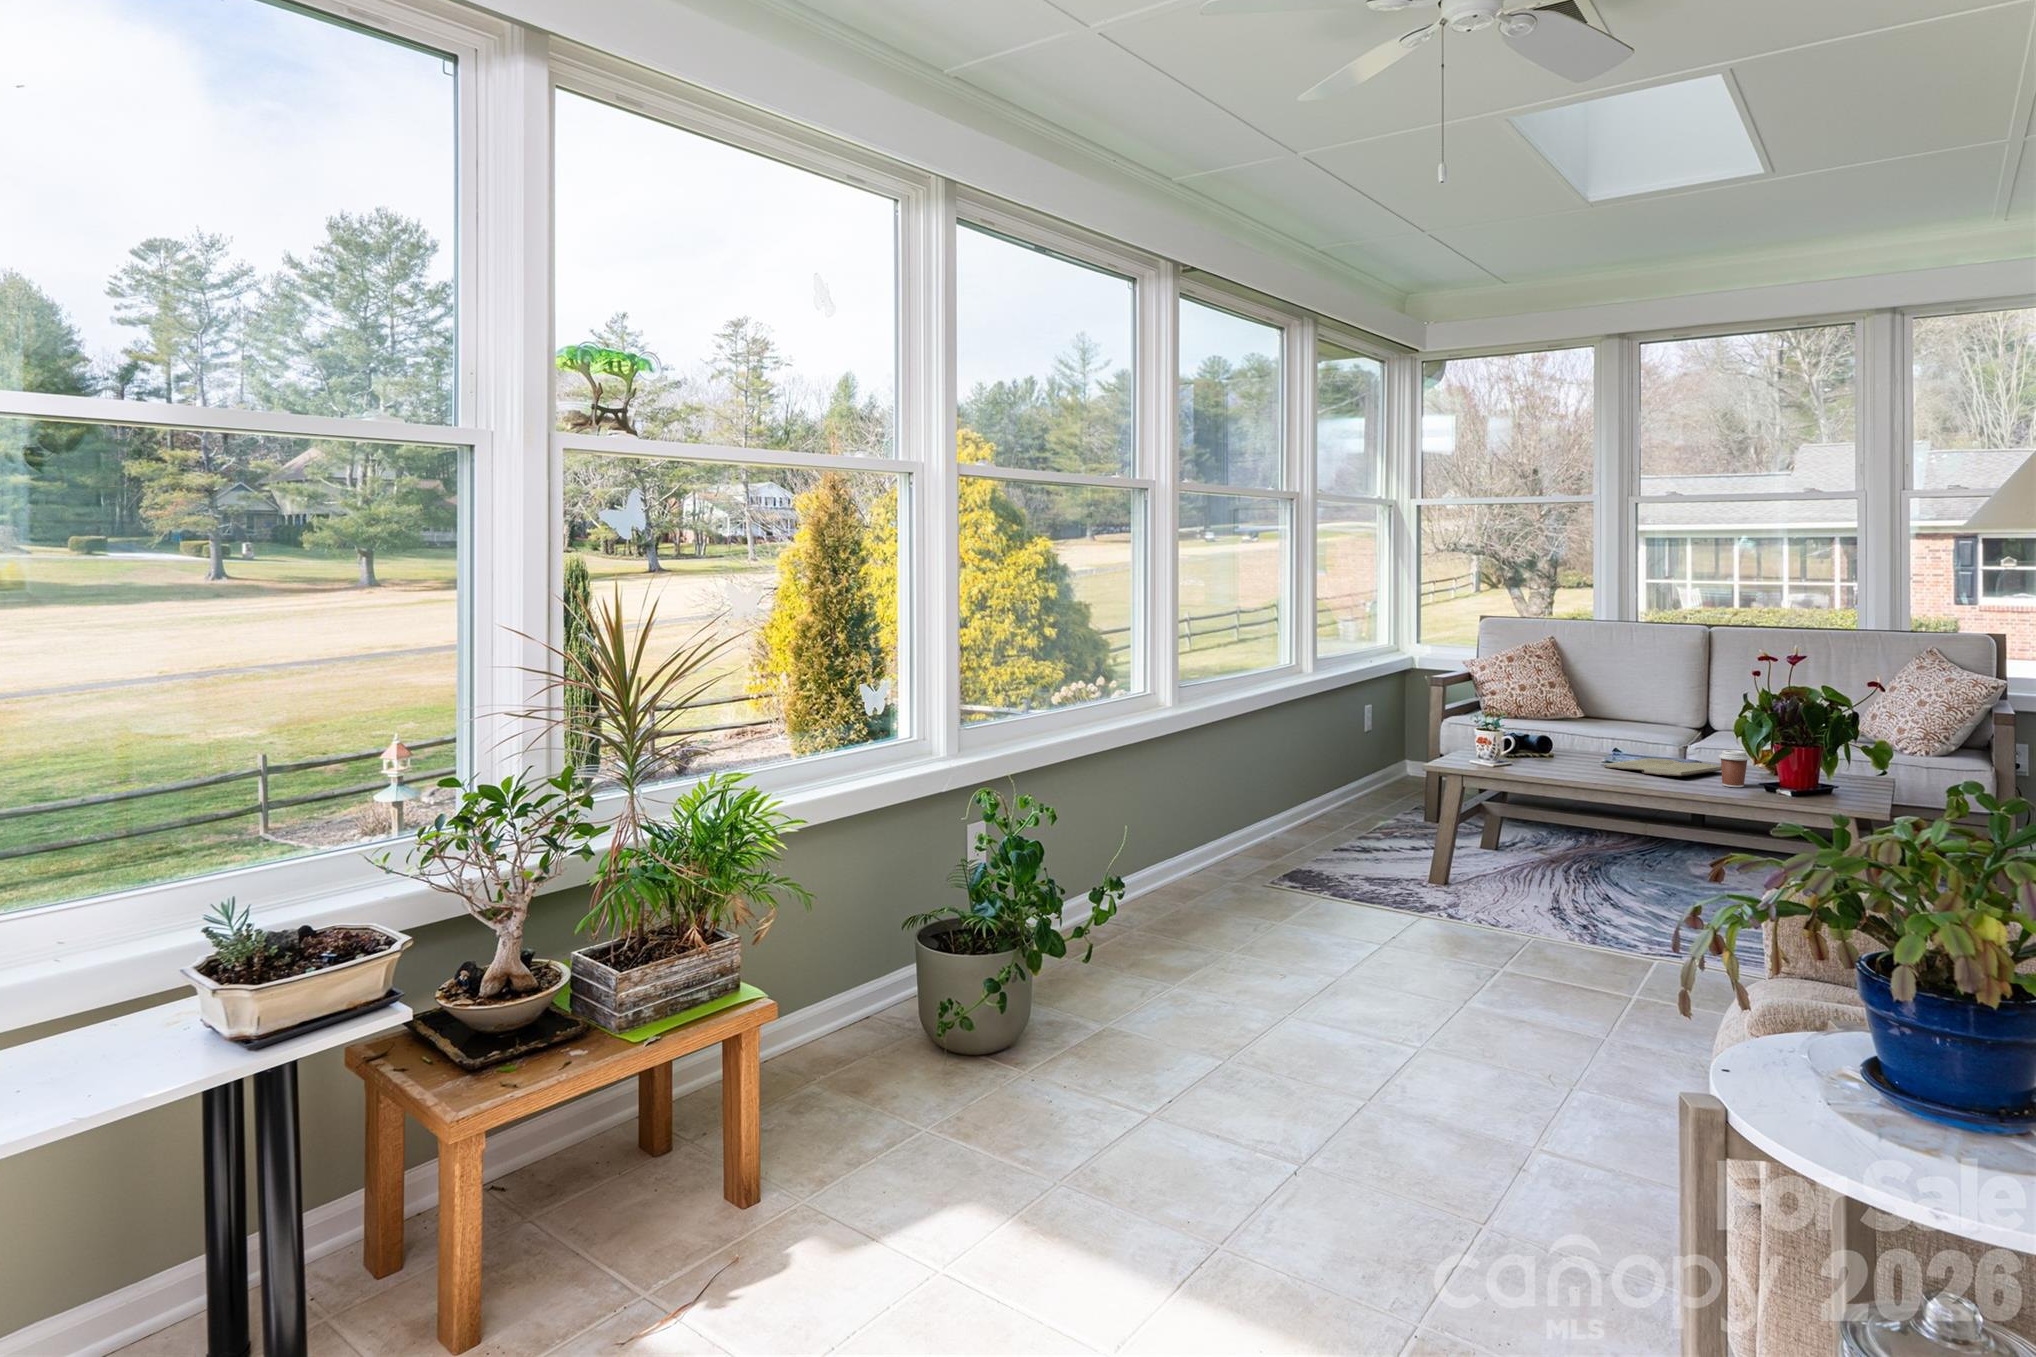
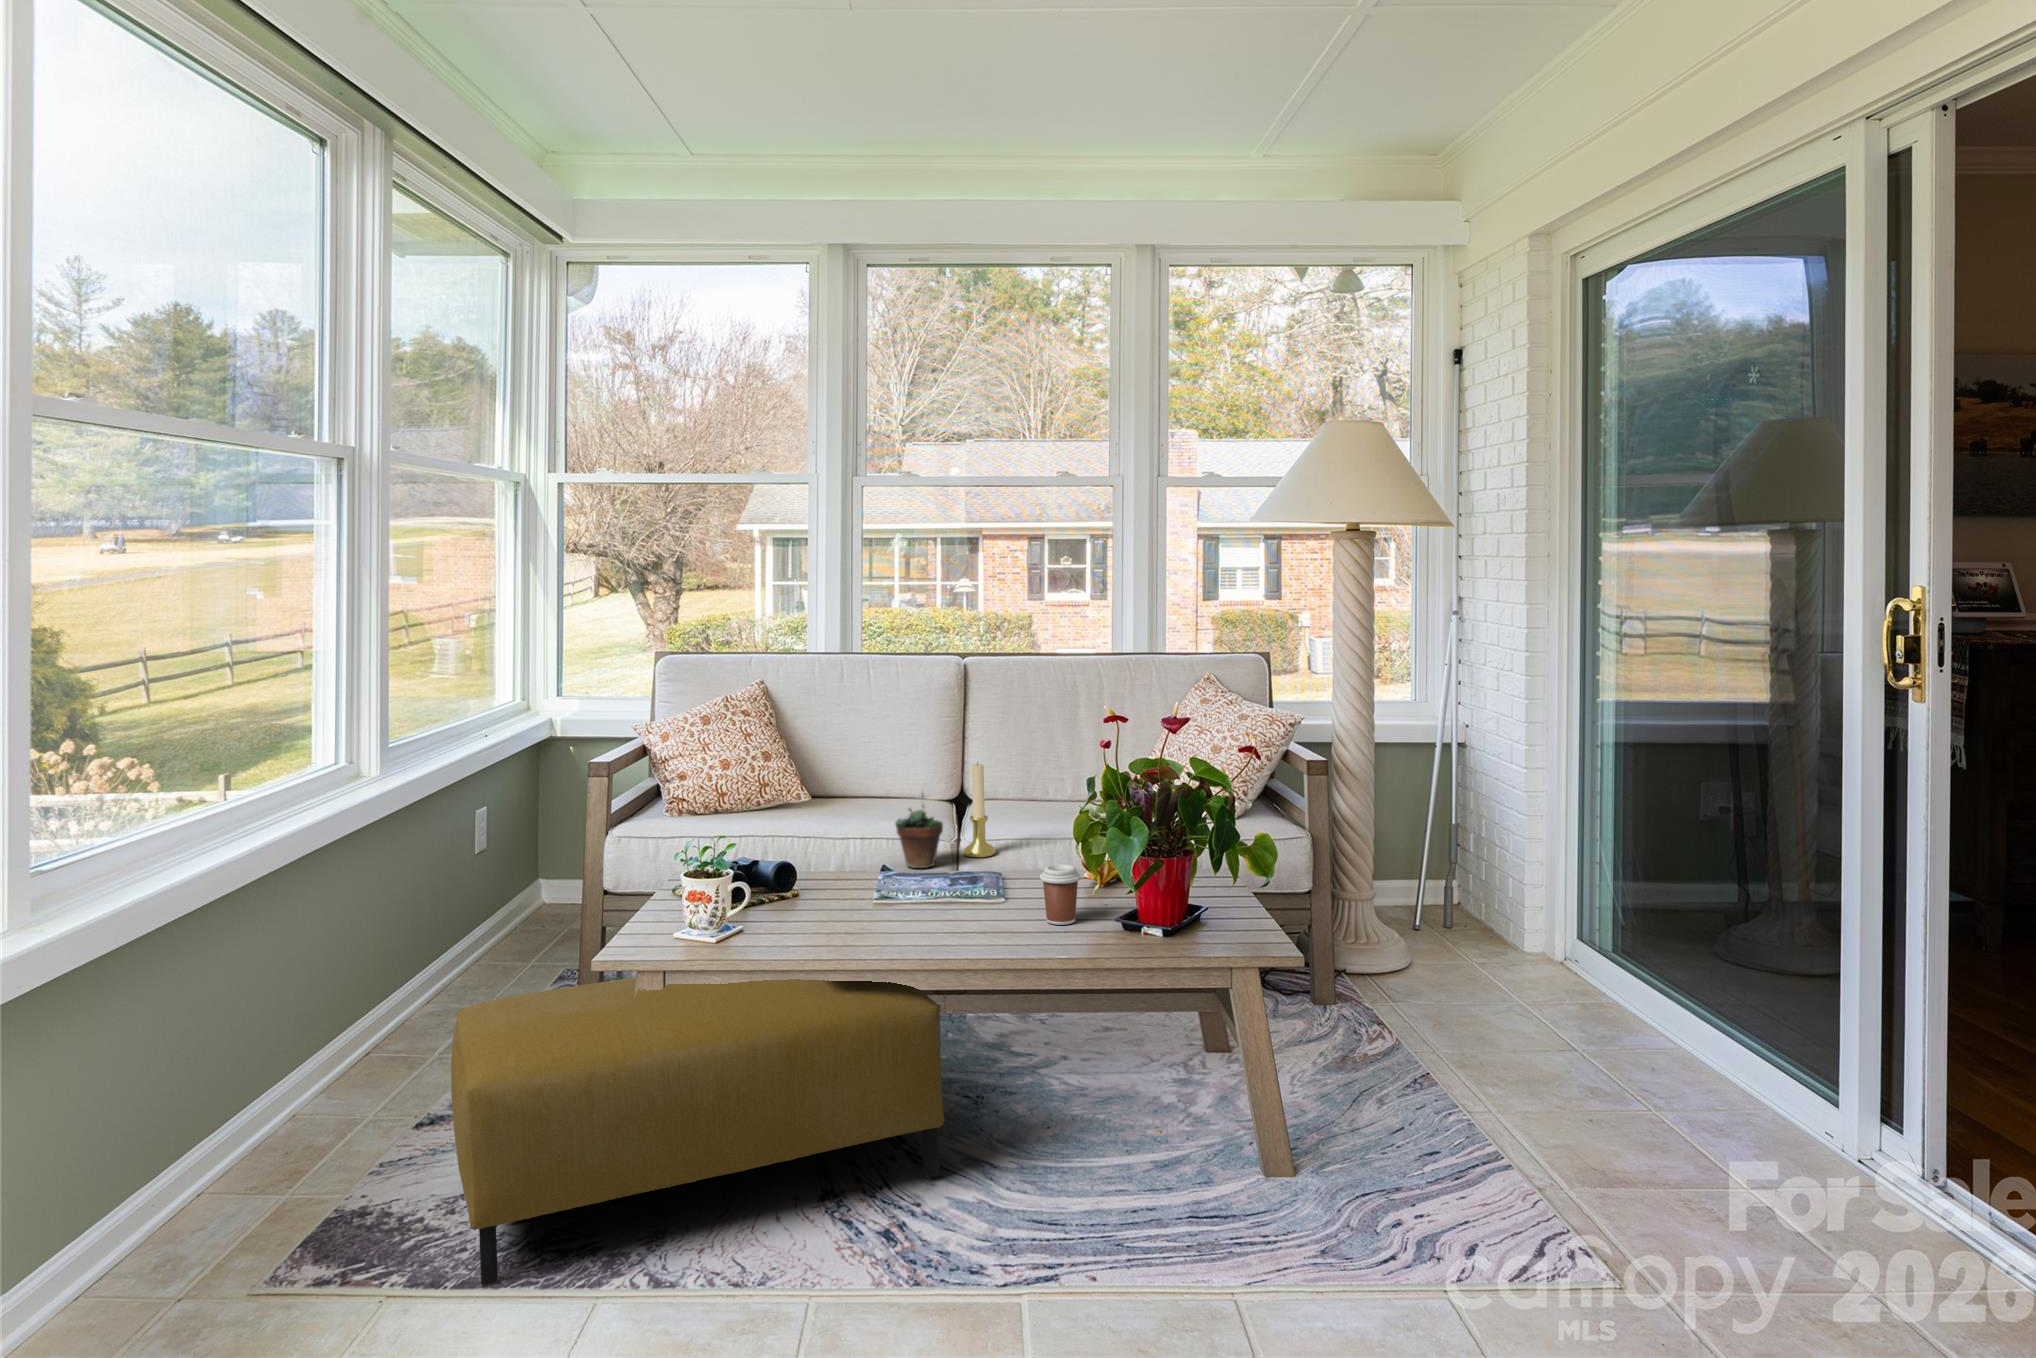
candle holder: none [1685,692,1710,756] -> present [964,763,996,857]
succulent plant: none [1631,705,1667,756] -> present [895,793,943,868]
book: present [1605,759,1722,776] -> none [872,876,1033,914]
ottoman: none [1358,780,1633,914] -> present [451,977,944,1285]

